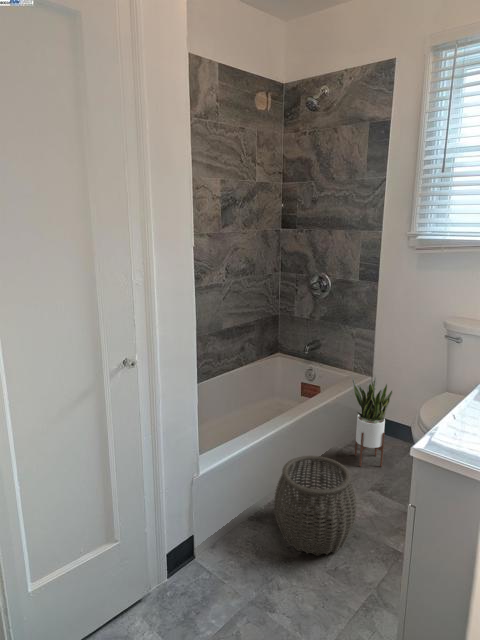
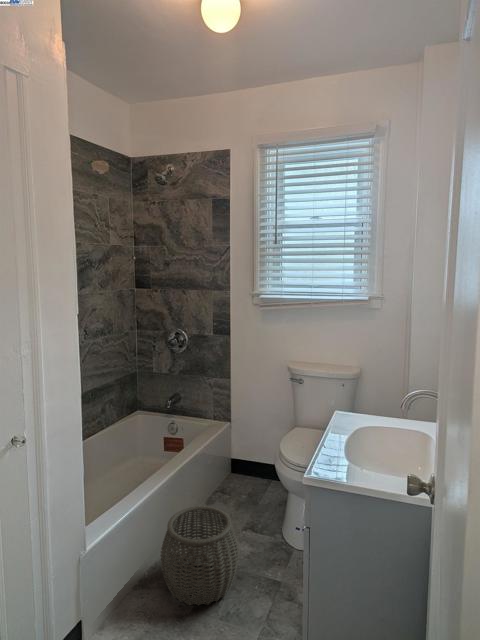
potted plant: present [351,374,392,467] -> none [215,422,252,509]

